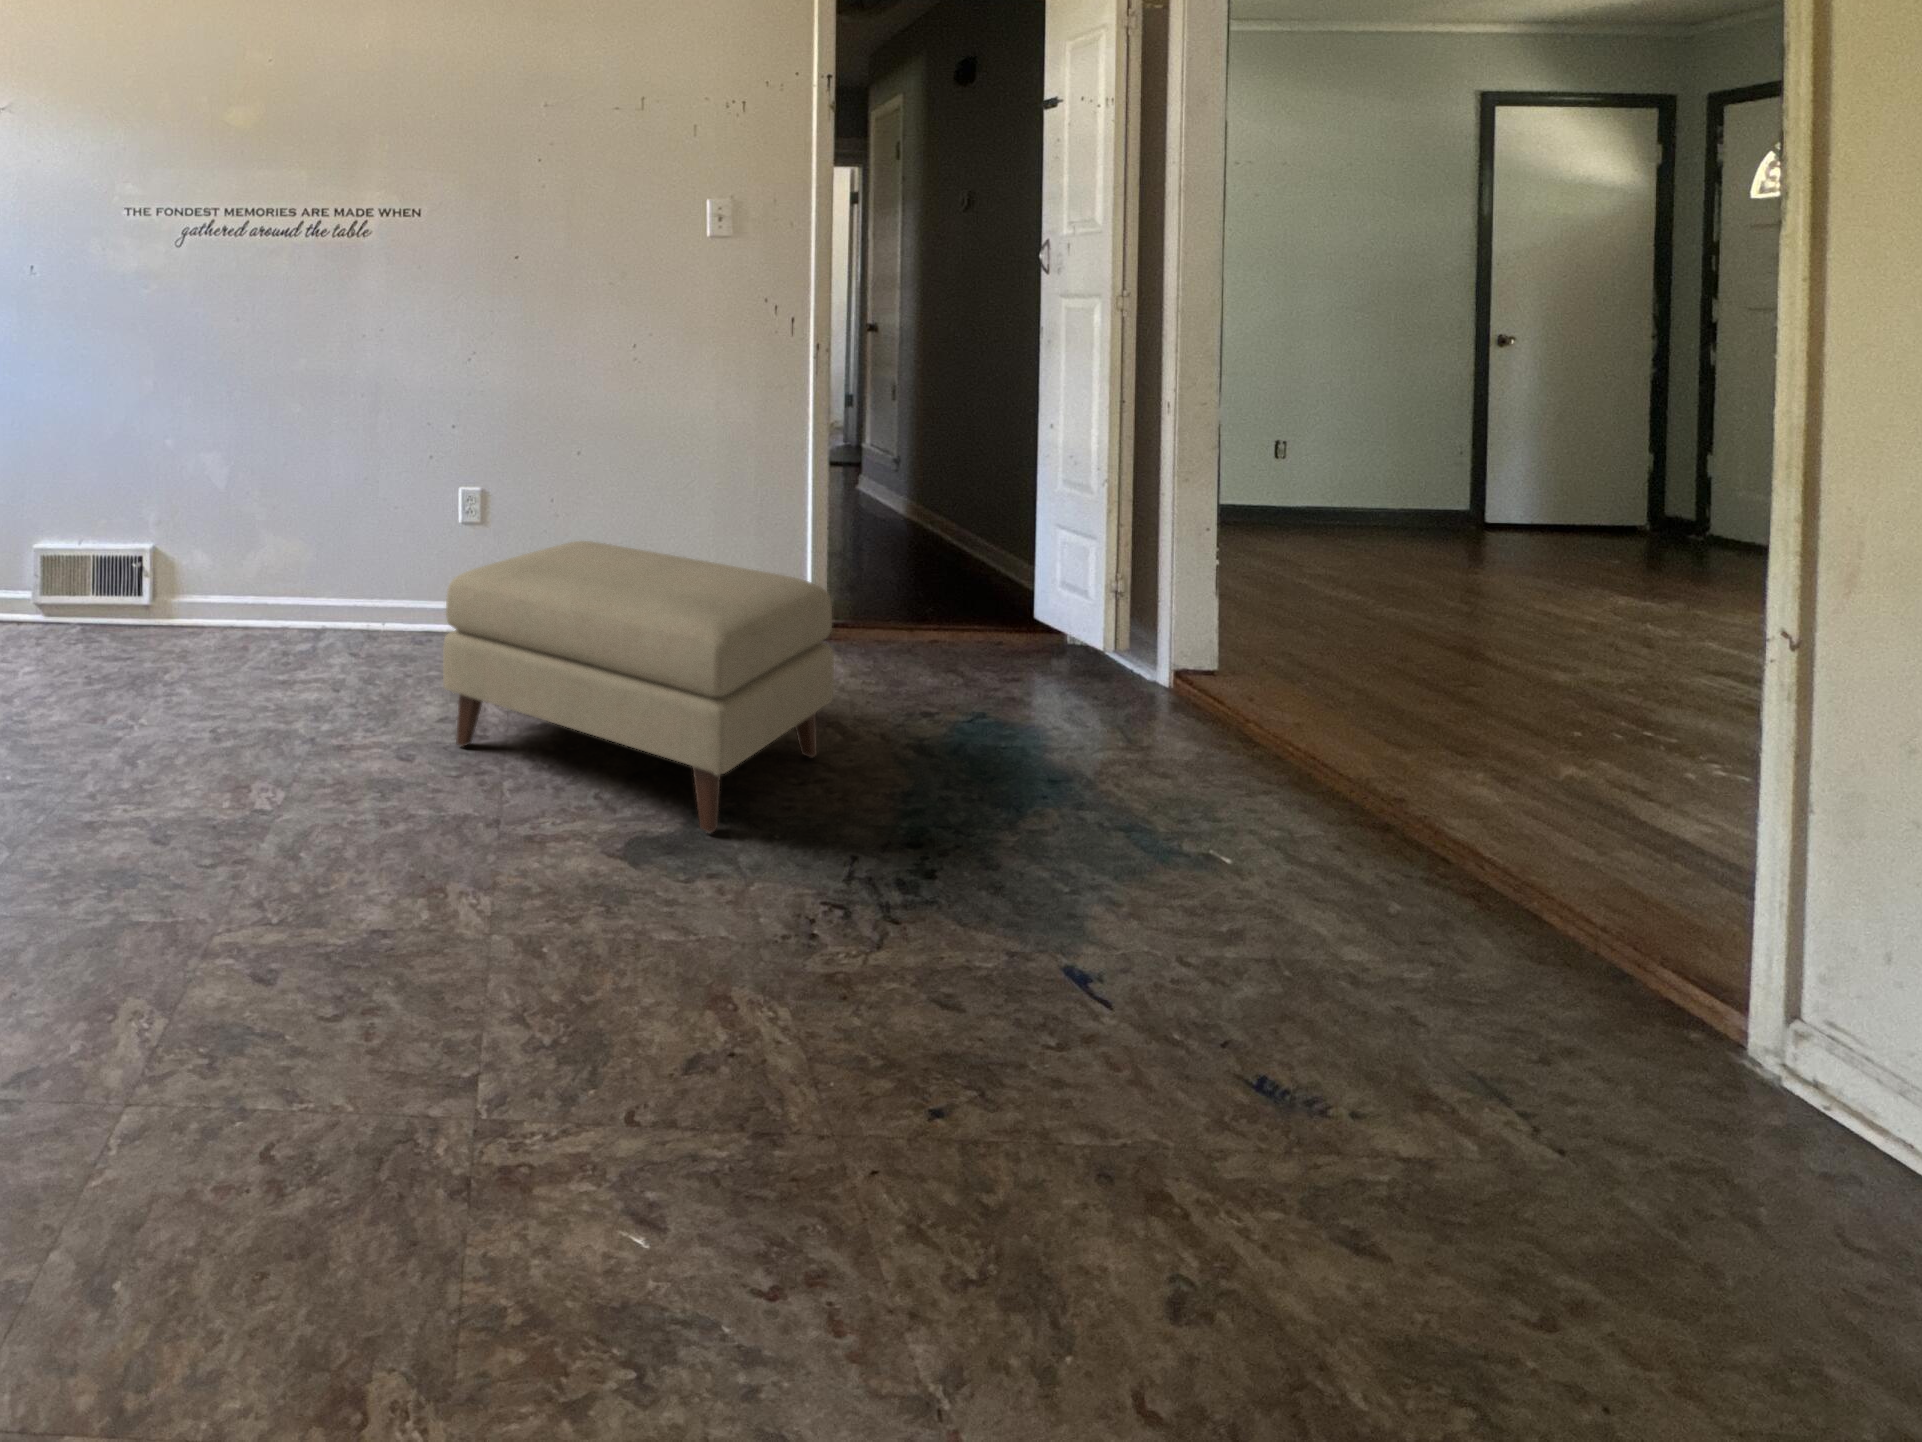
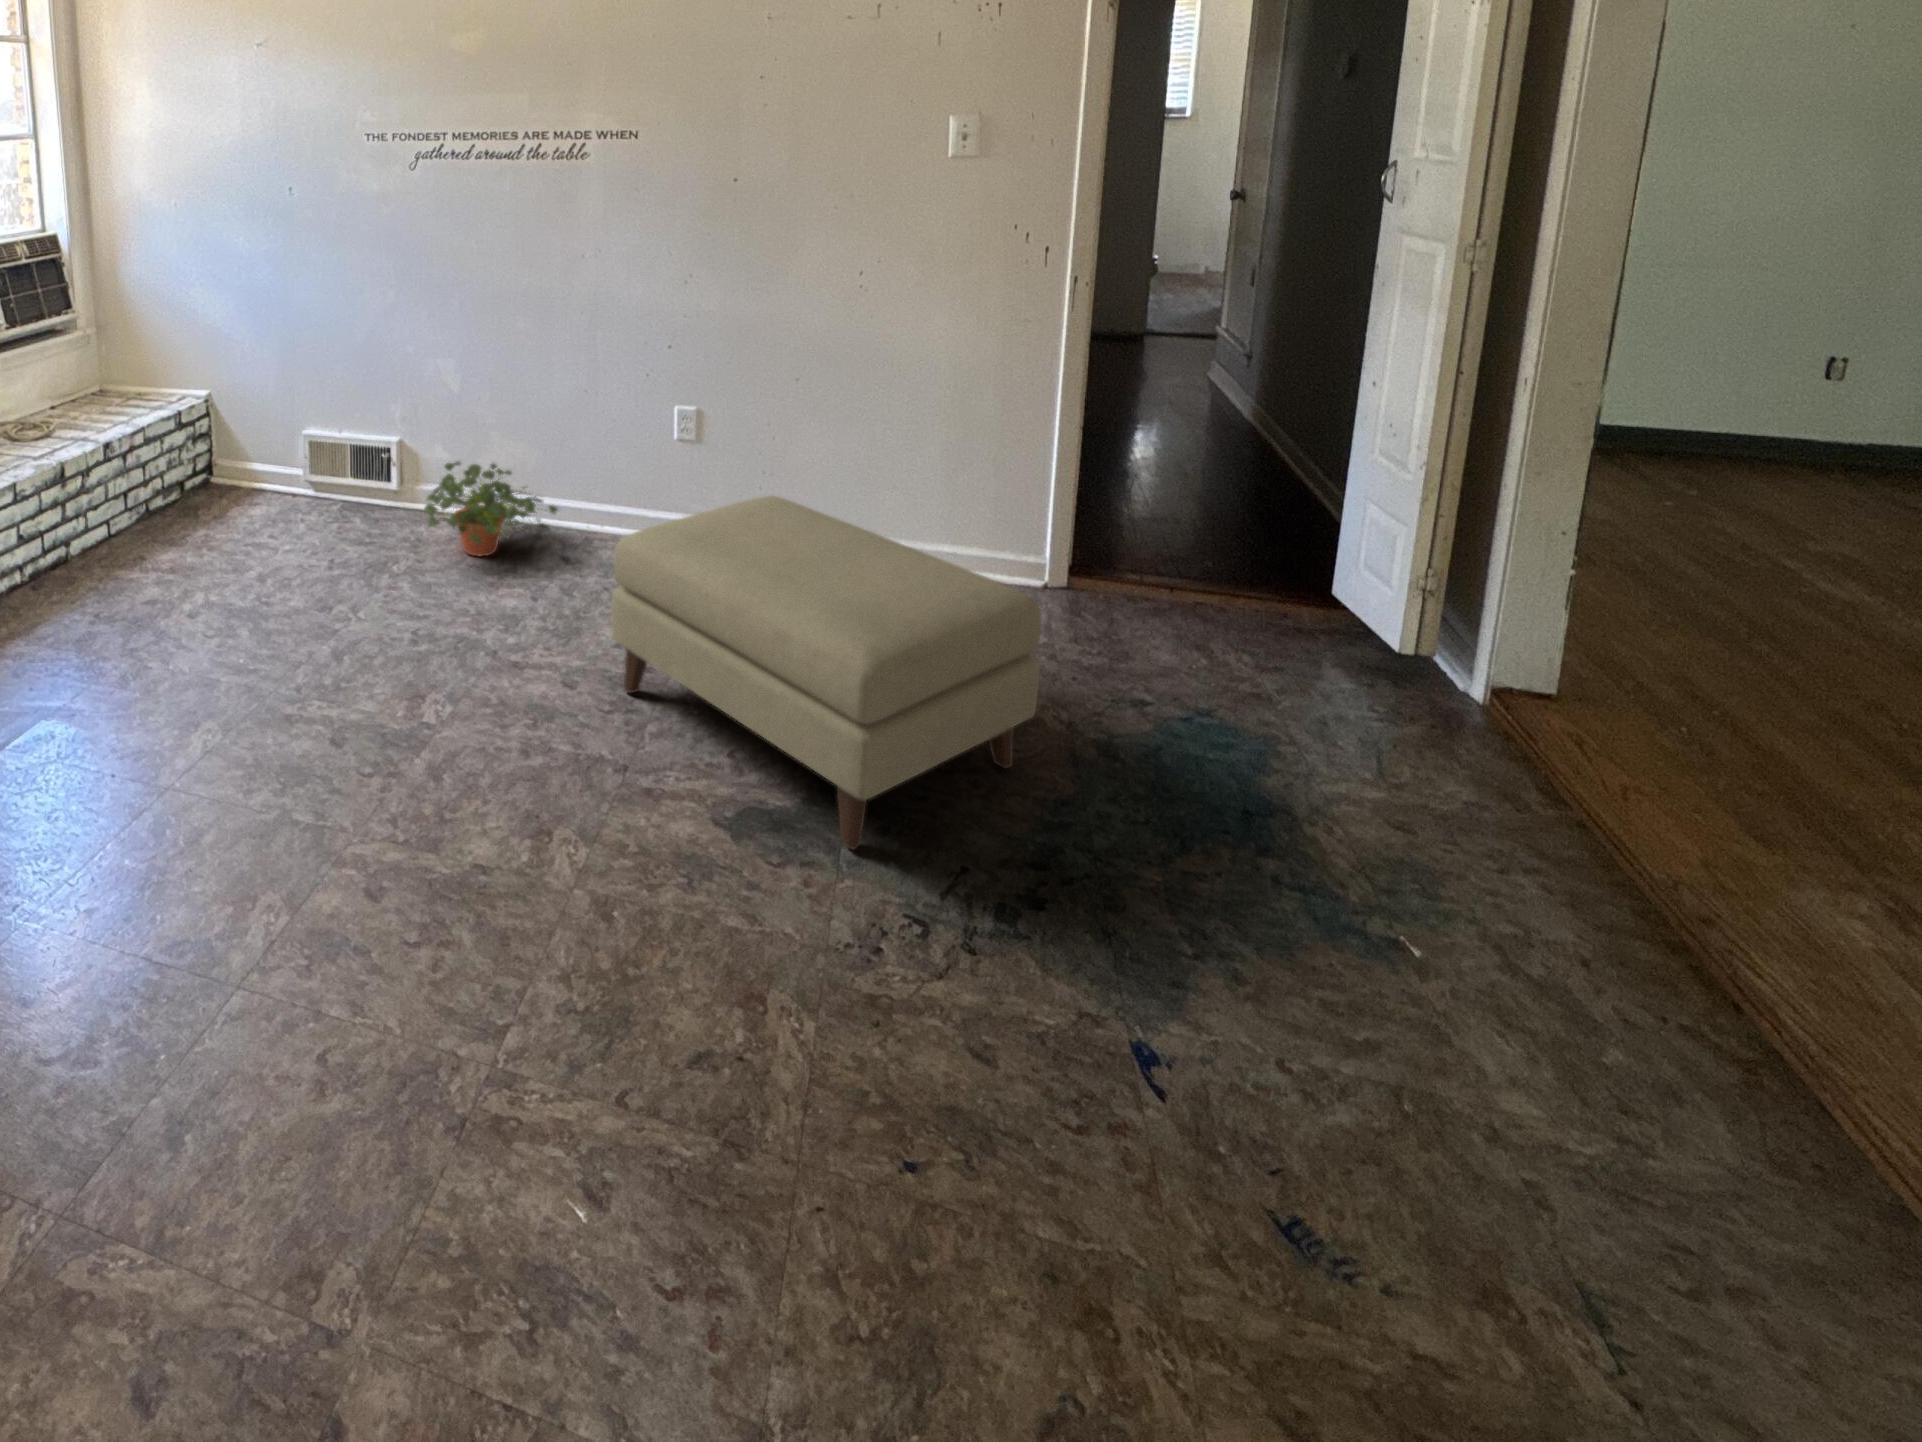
potted plant: none [201,557,348,656] -> present [424,461,558,557]

